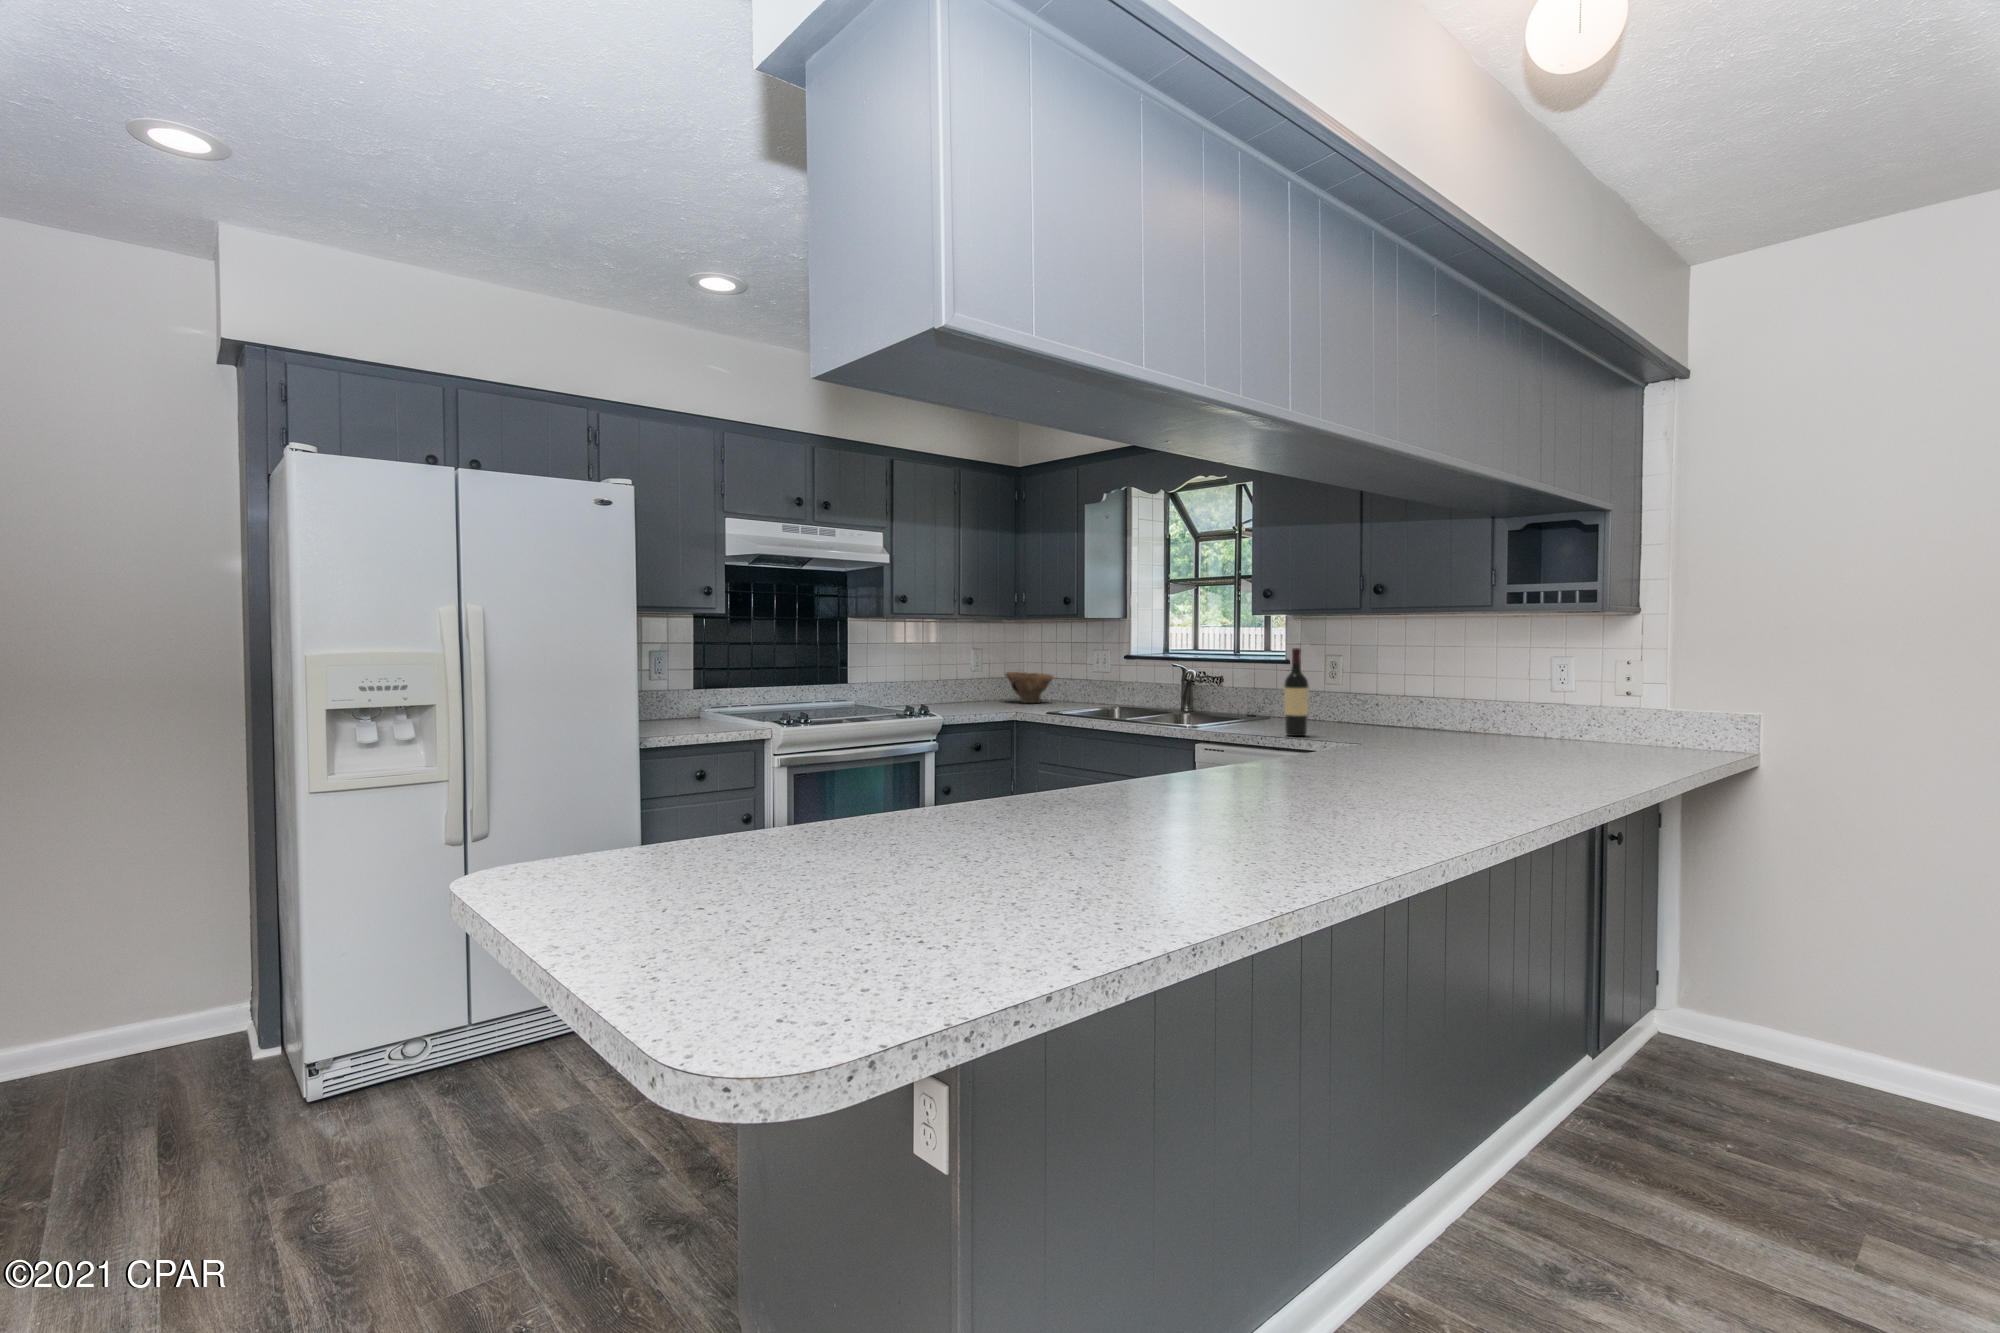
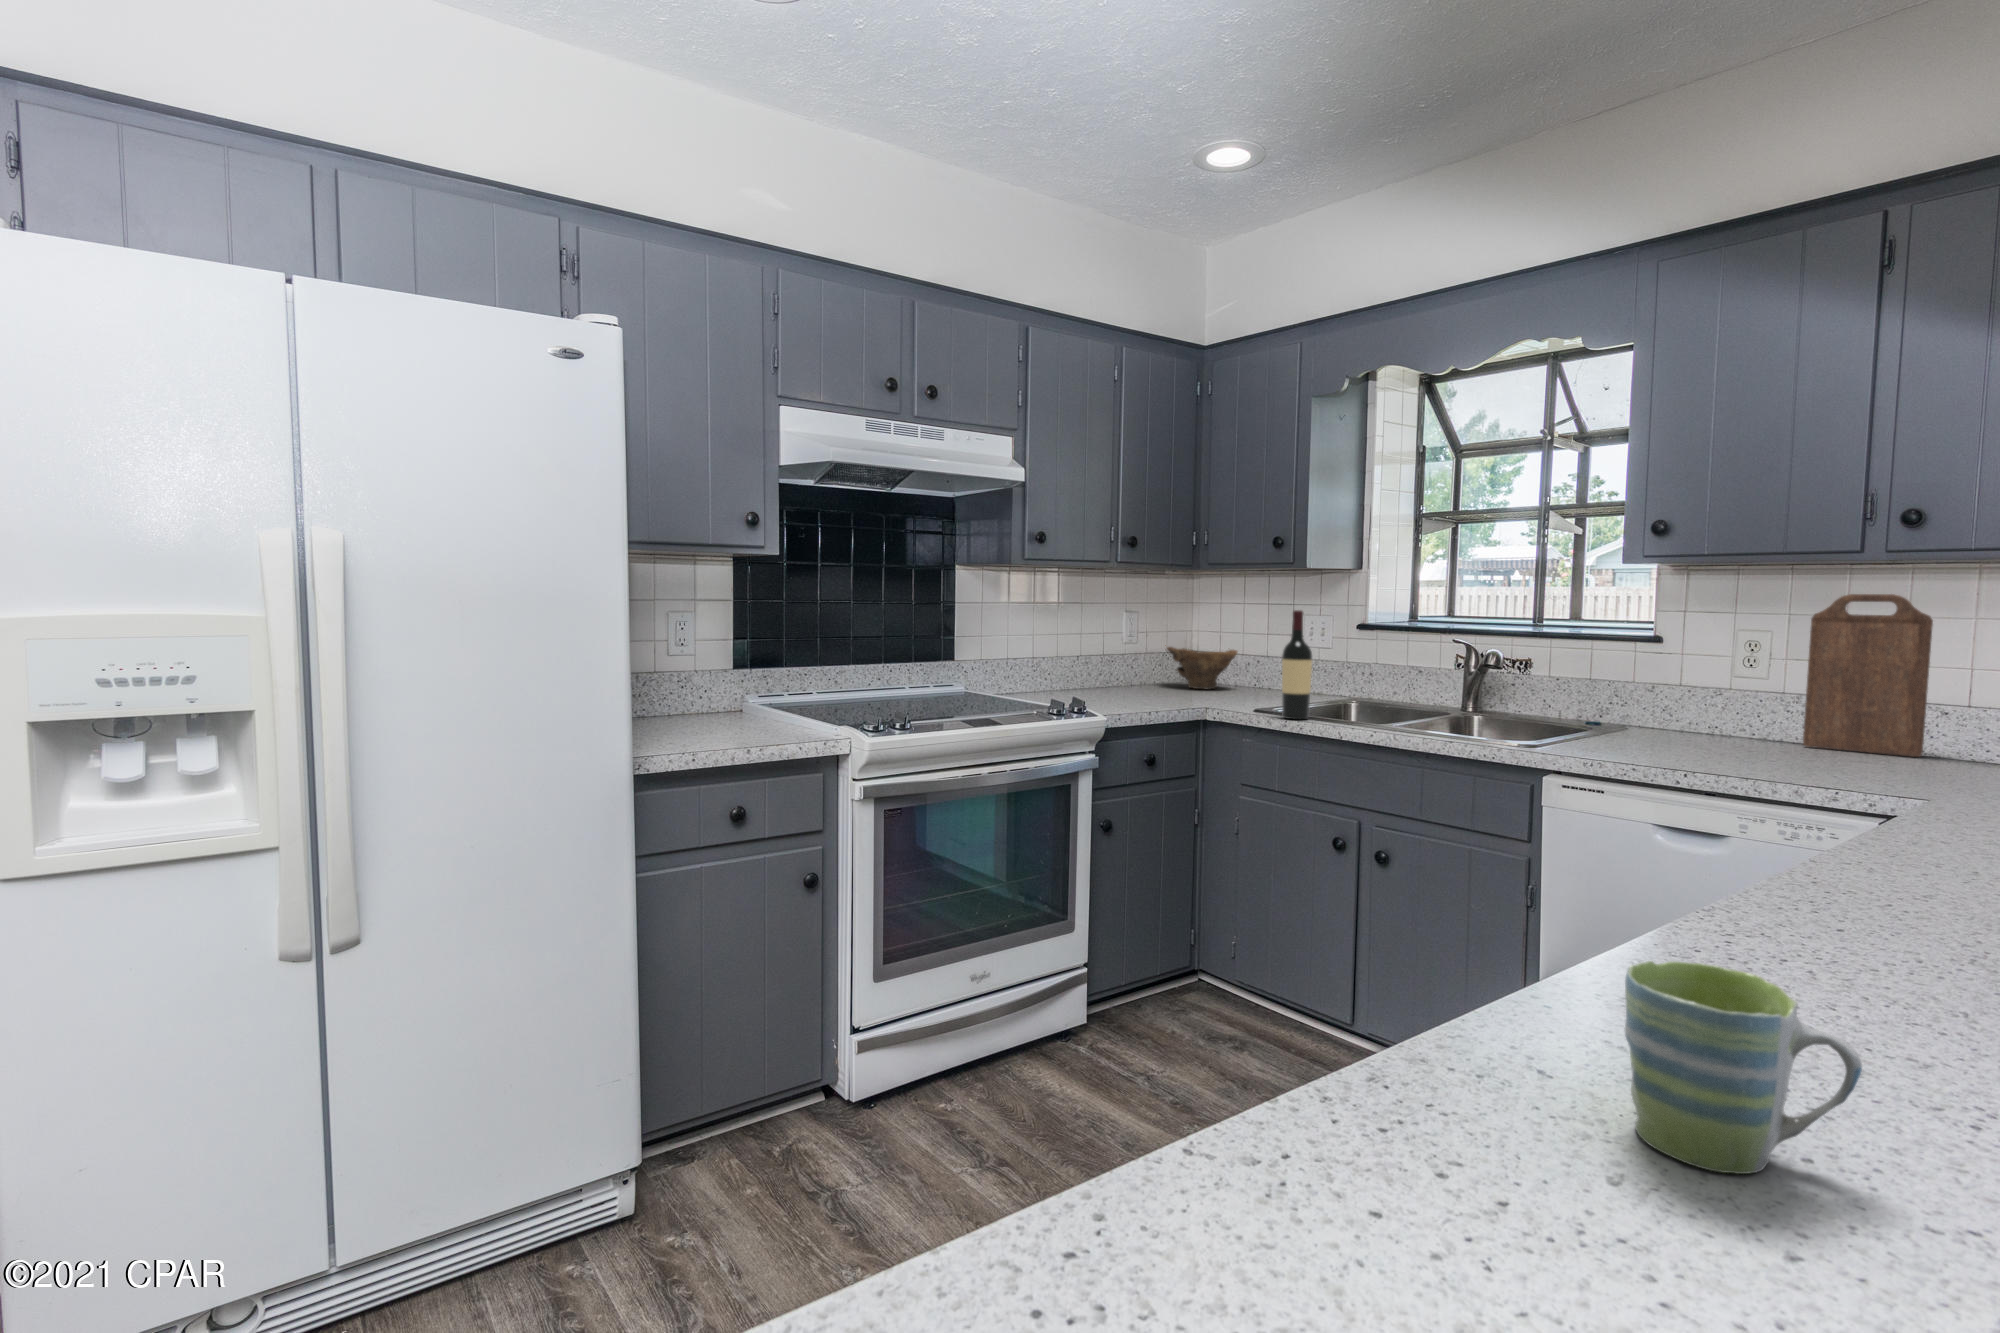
cutting board: none [1353,633,1409,728] -> present [1803,594,1933,757]
wine bottle: present [1284,648,1309,736] -> present [1282,610,1312,719]
mug: none [1001,757,1059,813] -> present [1625,961,1862,1174]

